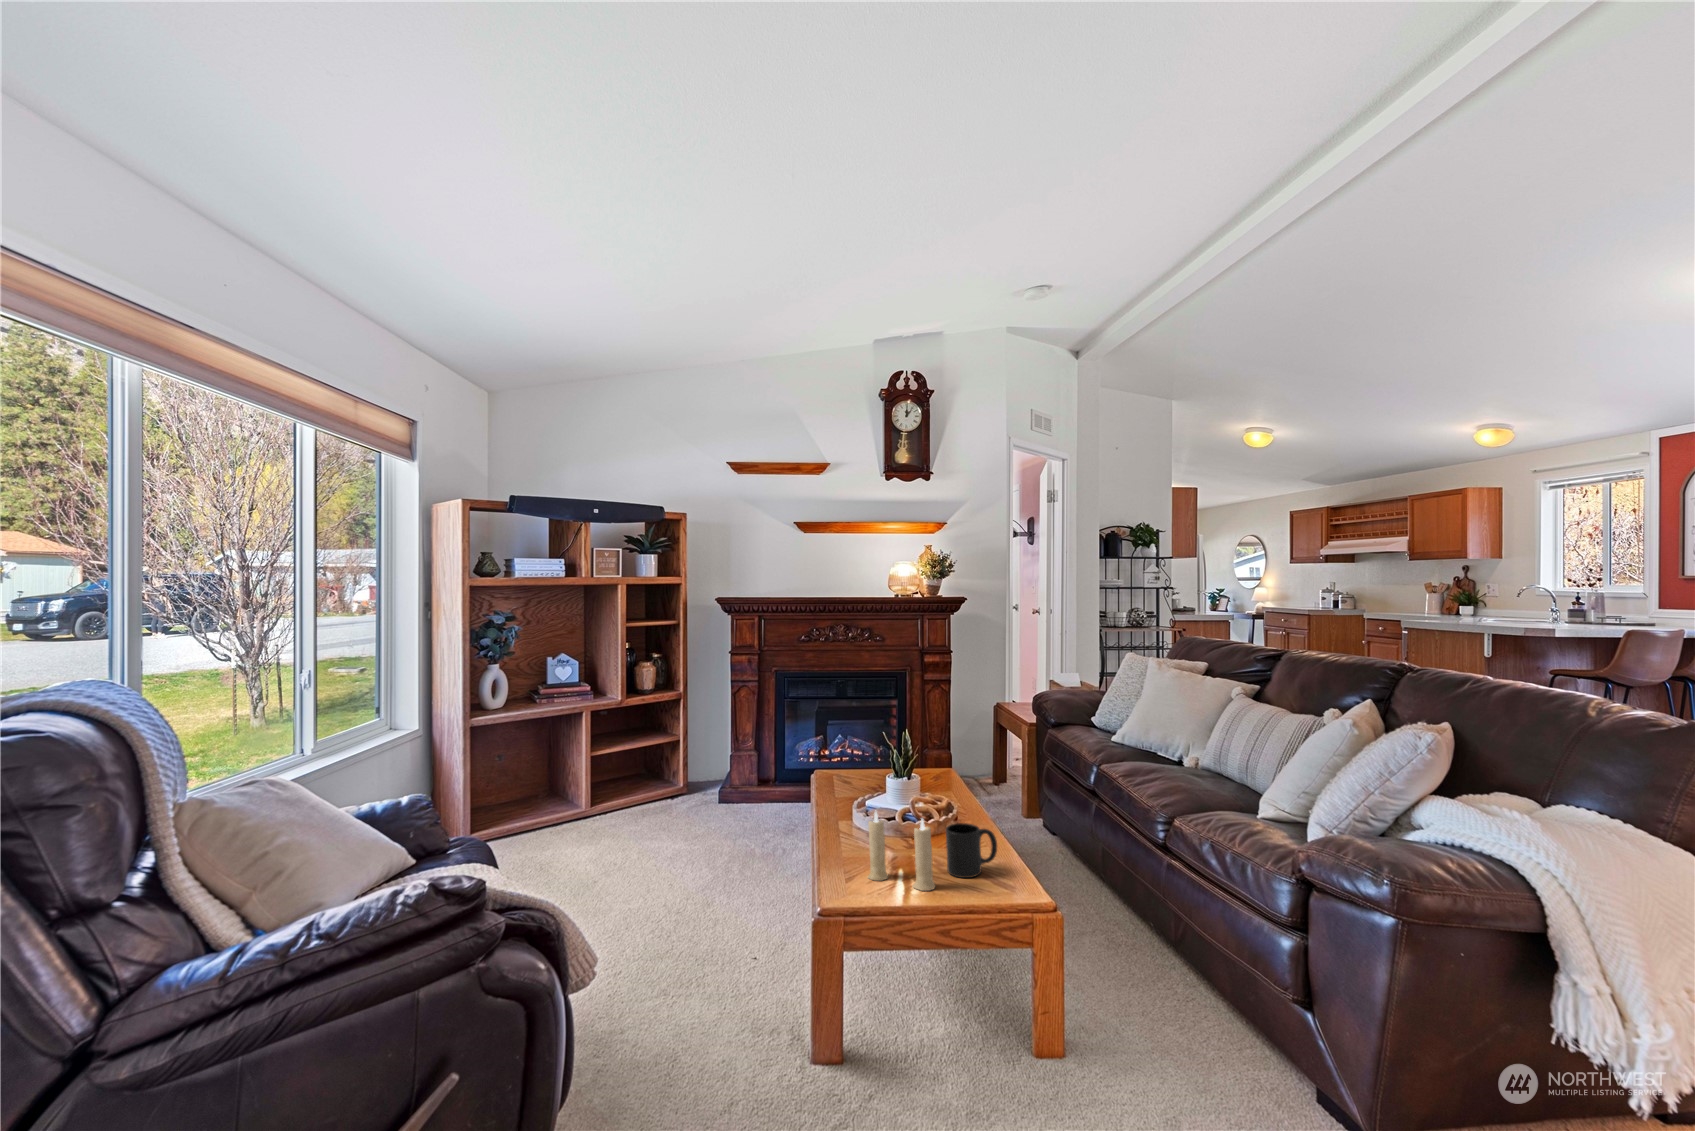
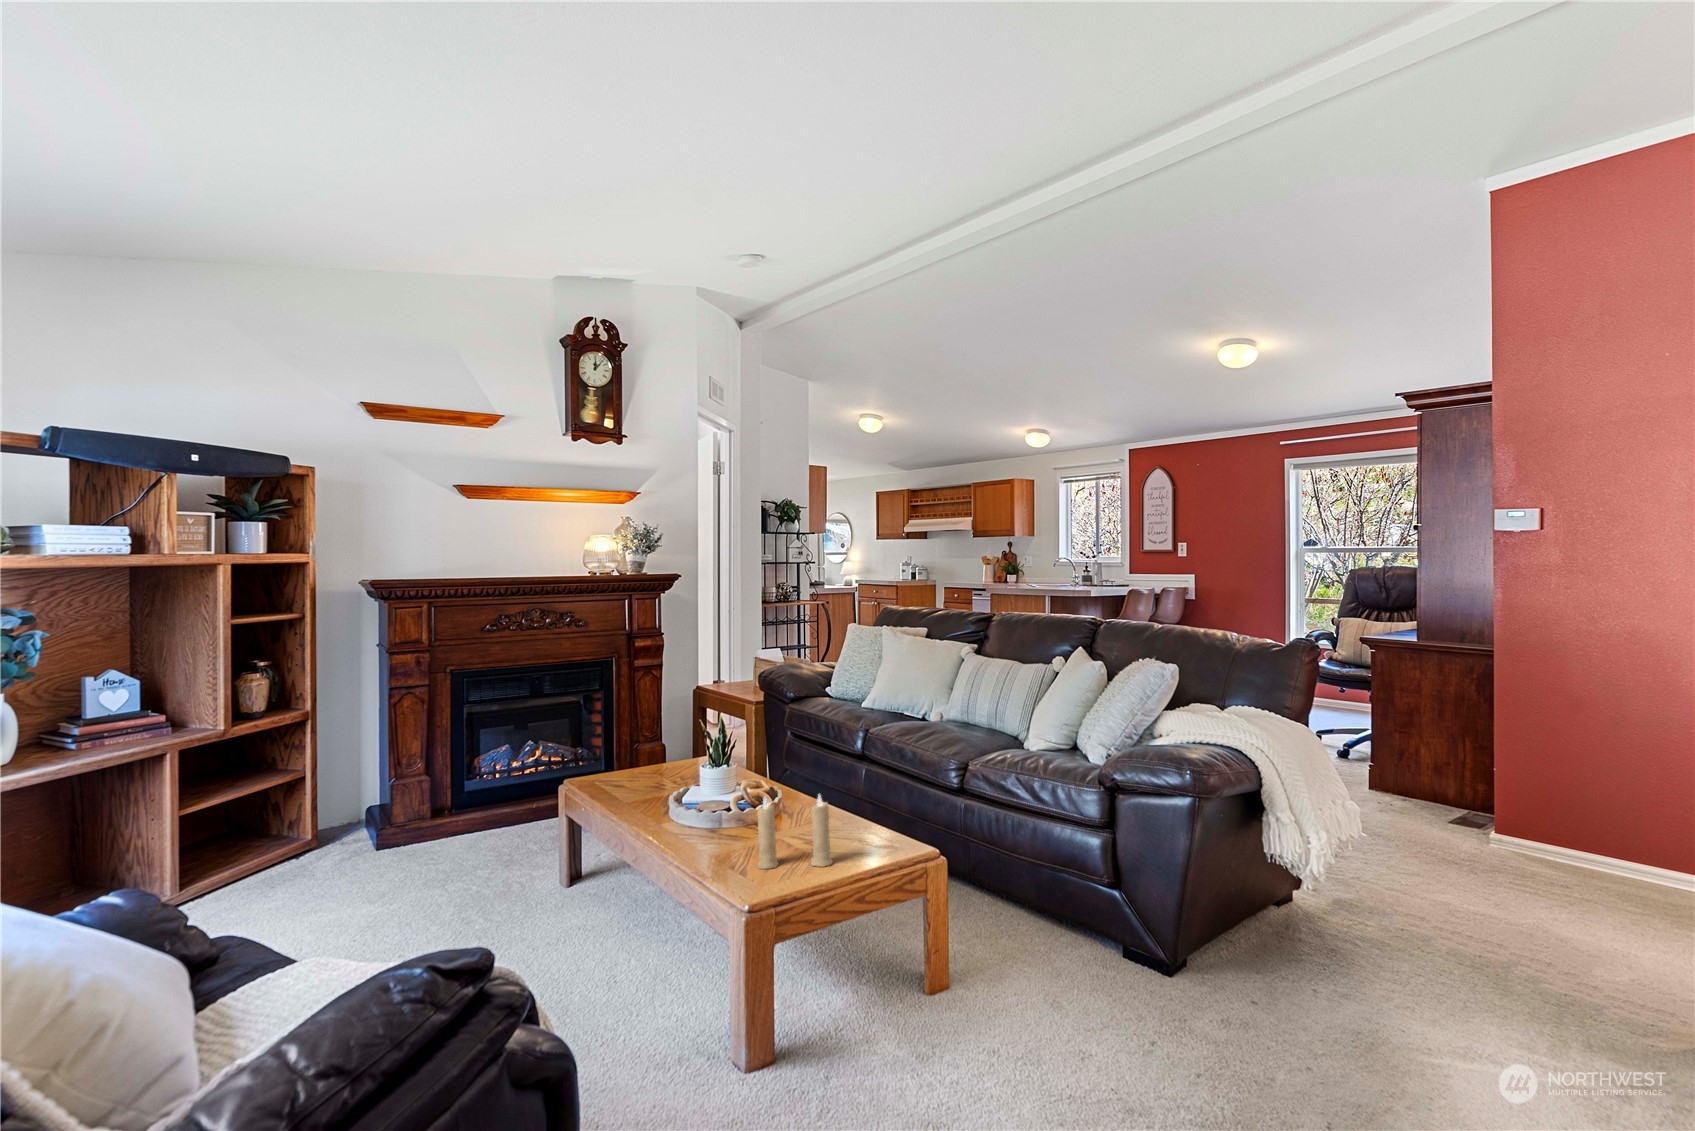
mug: present [946,823,997,878] -> none [822,795,865,848]

